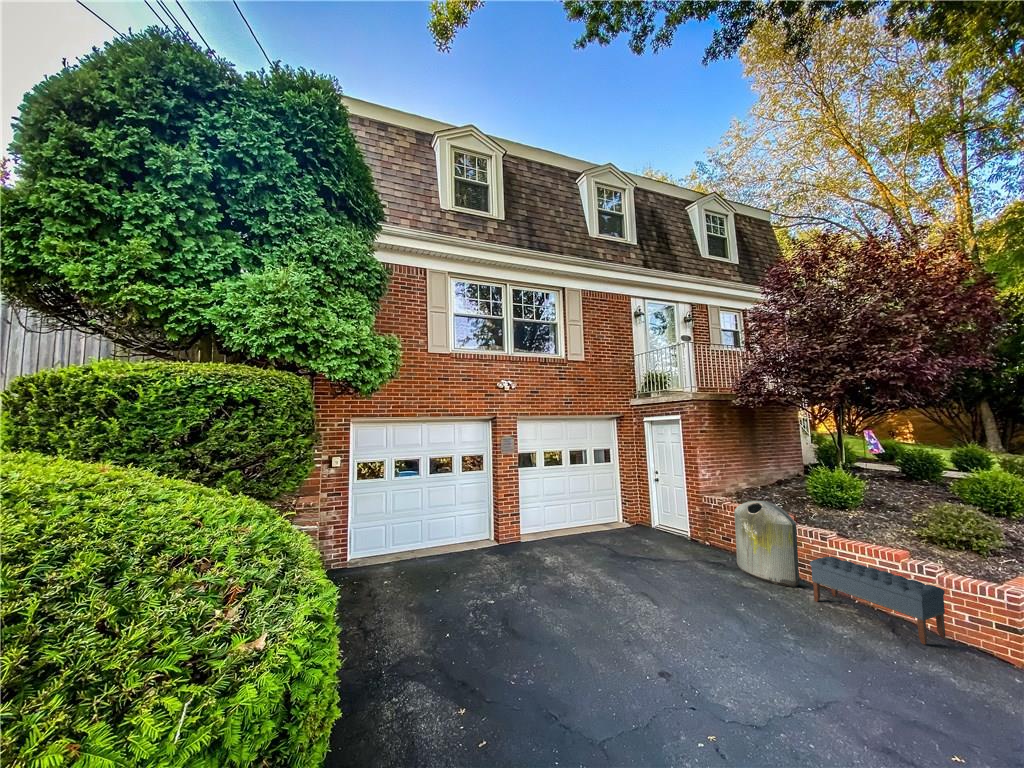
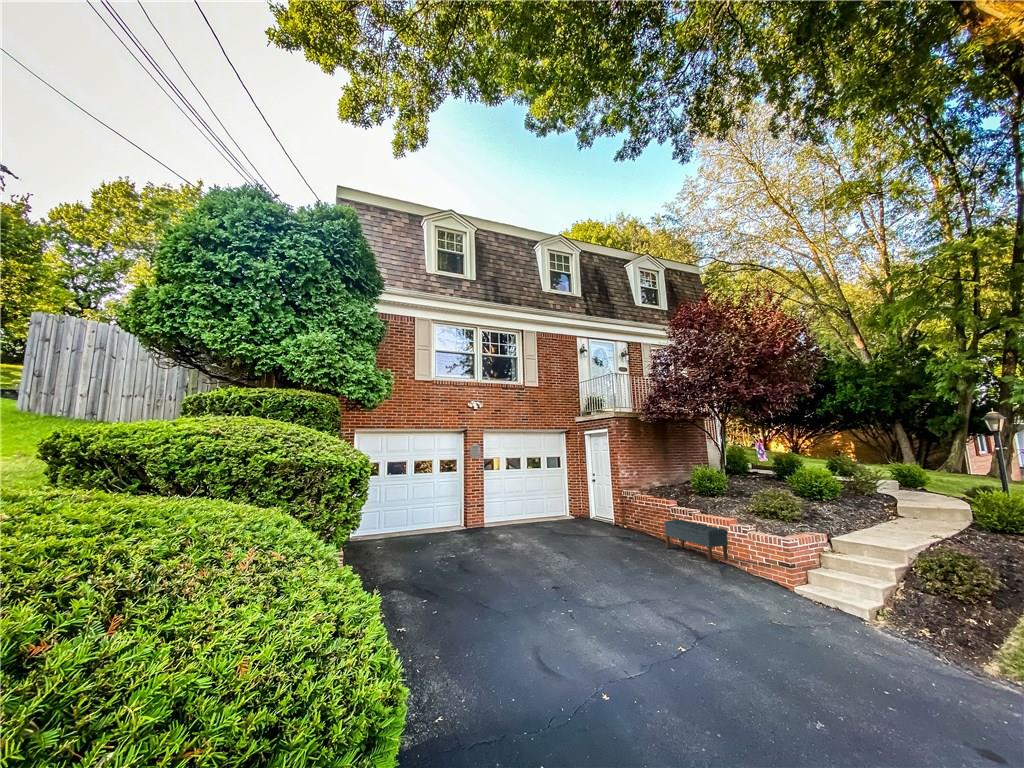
trash can: present [734,501,800,587] -> none [630,487,664,543]

